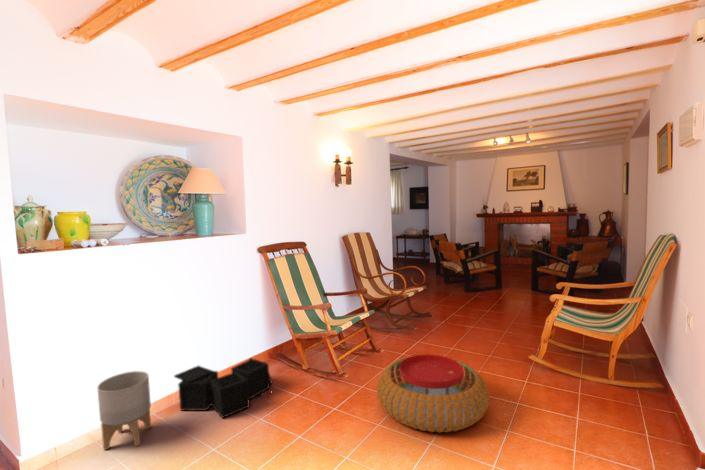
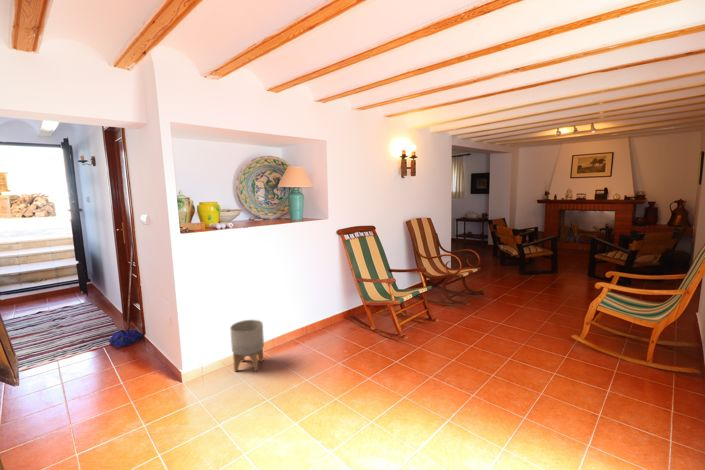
pouf: present [377,354,489,433] -> none [432,325,528,386]
storage bin: present [174,358,272,418] -> none [277,317,348,359]

